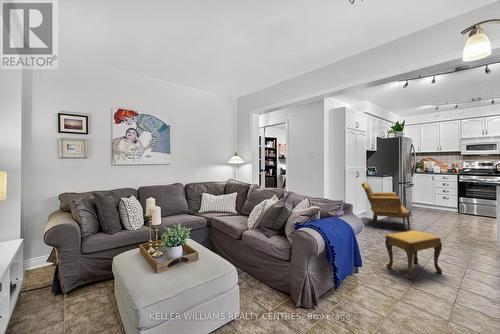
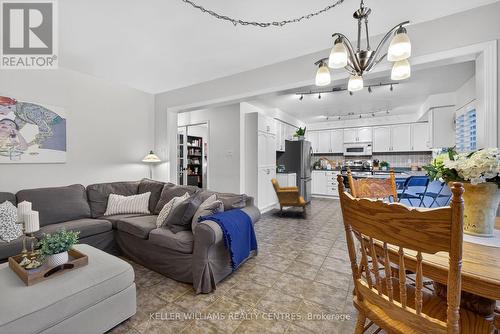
footstool: present [385,230,442,280] -> none [281,216,320,256]

